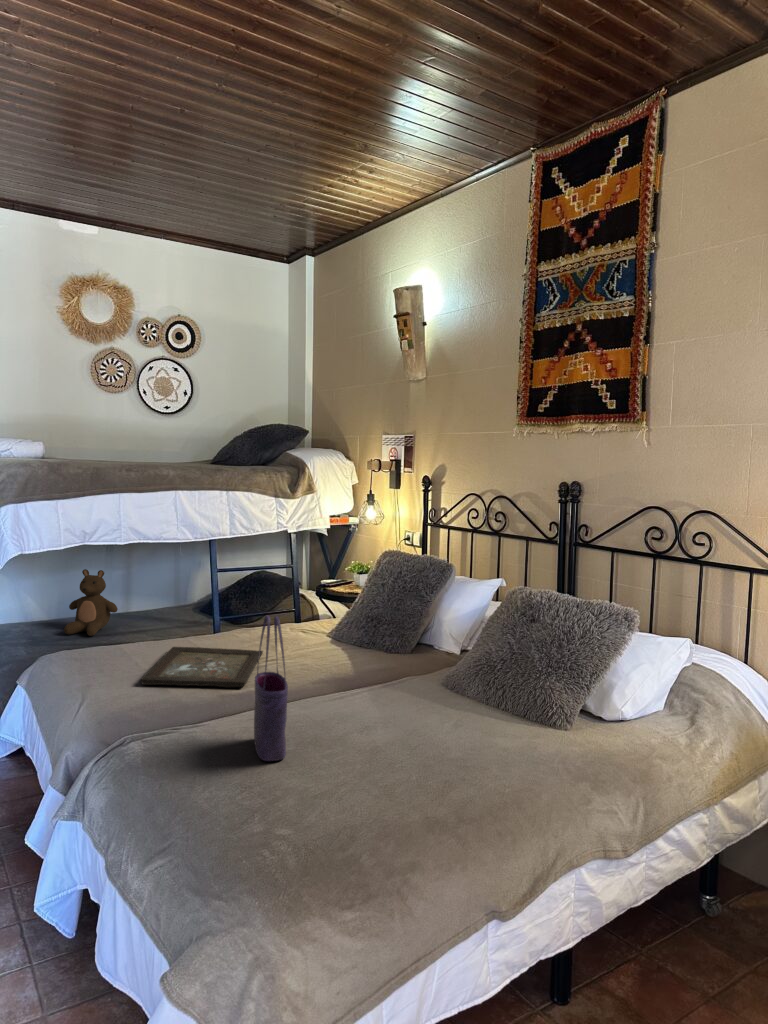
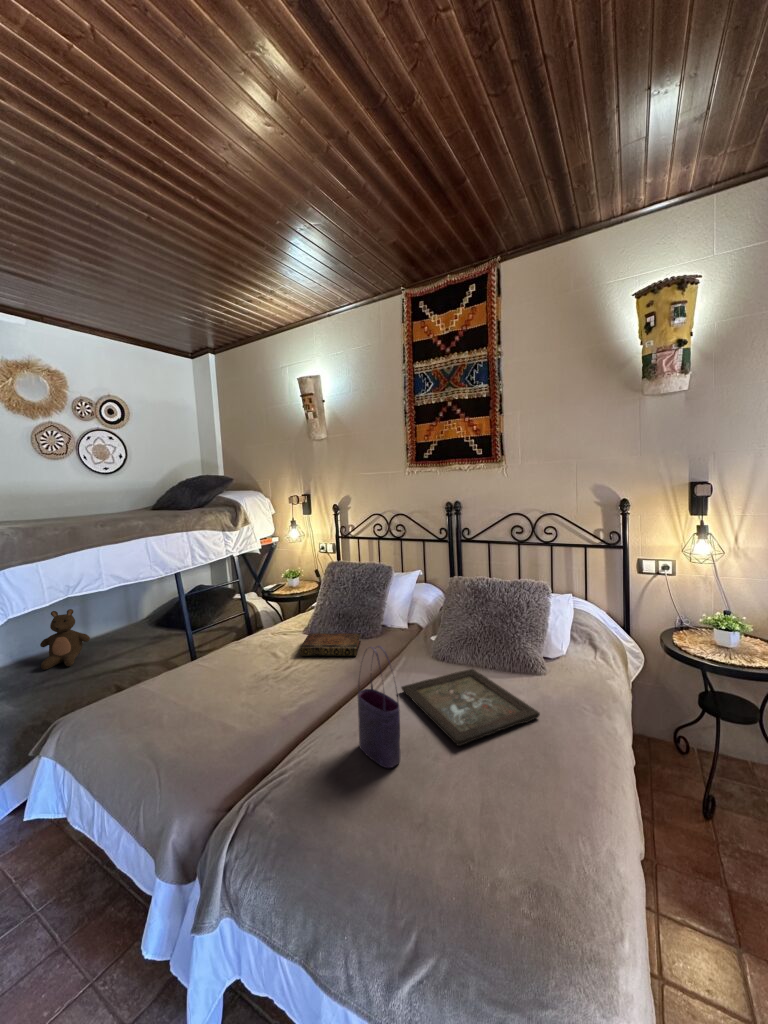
book: none [292,635,381,670] -> present [300,633,361,656]
tray: present [141,647,263,687] -> present [401,669,540,746]

